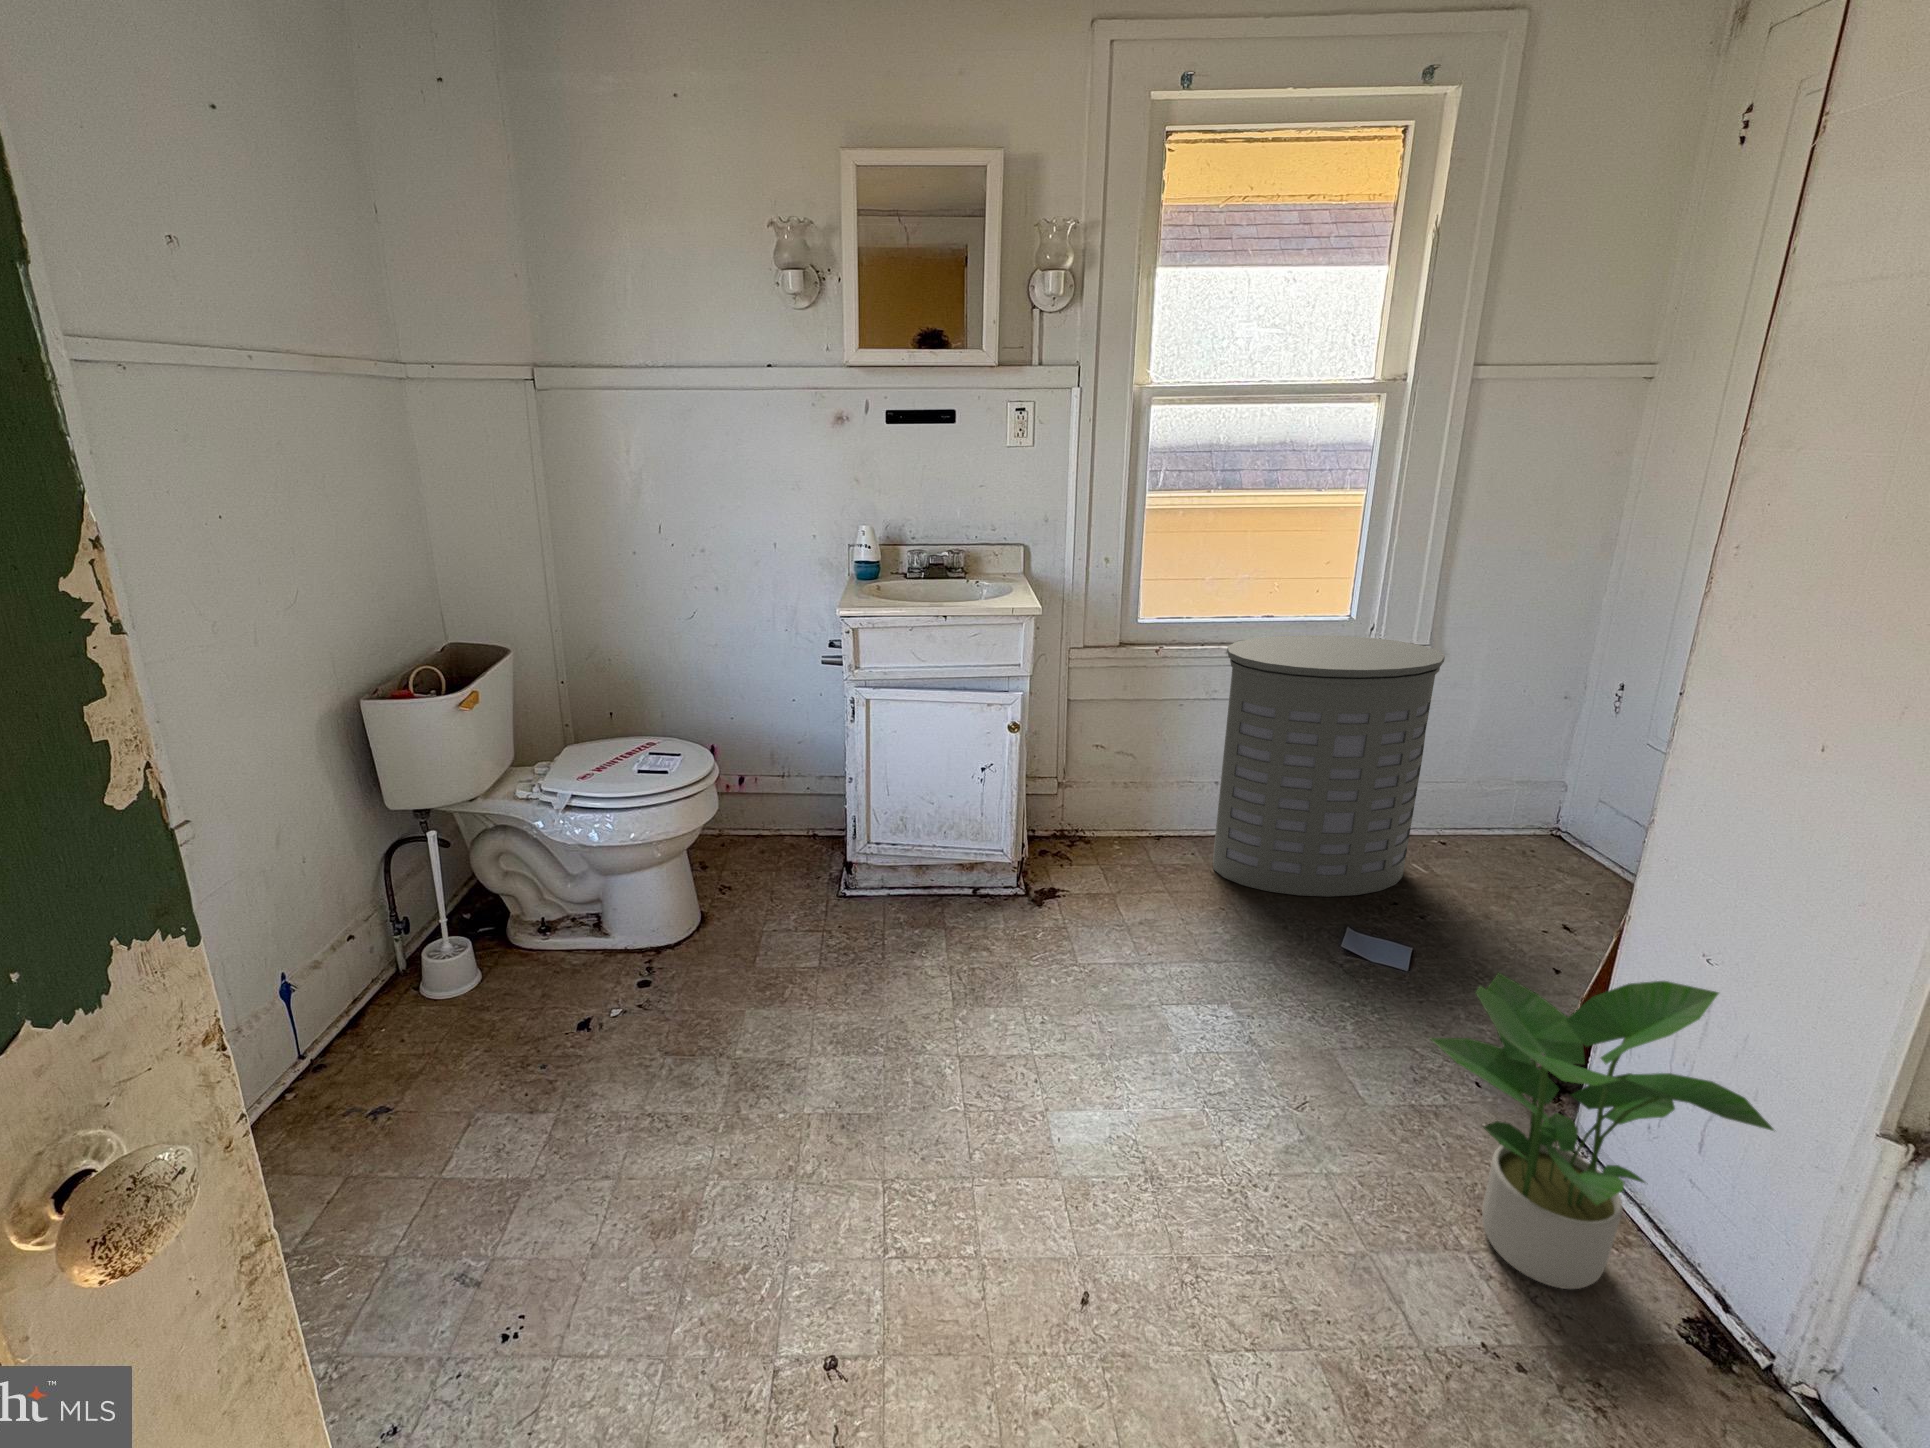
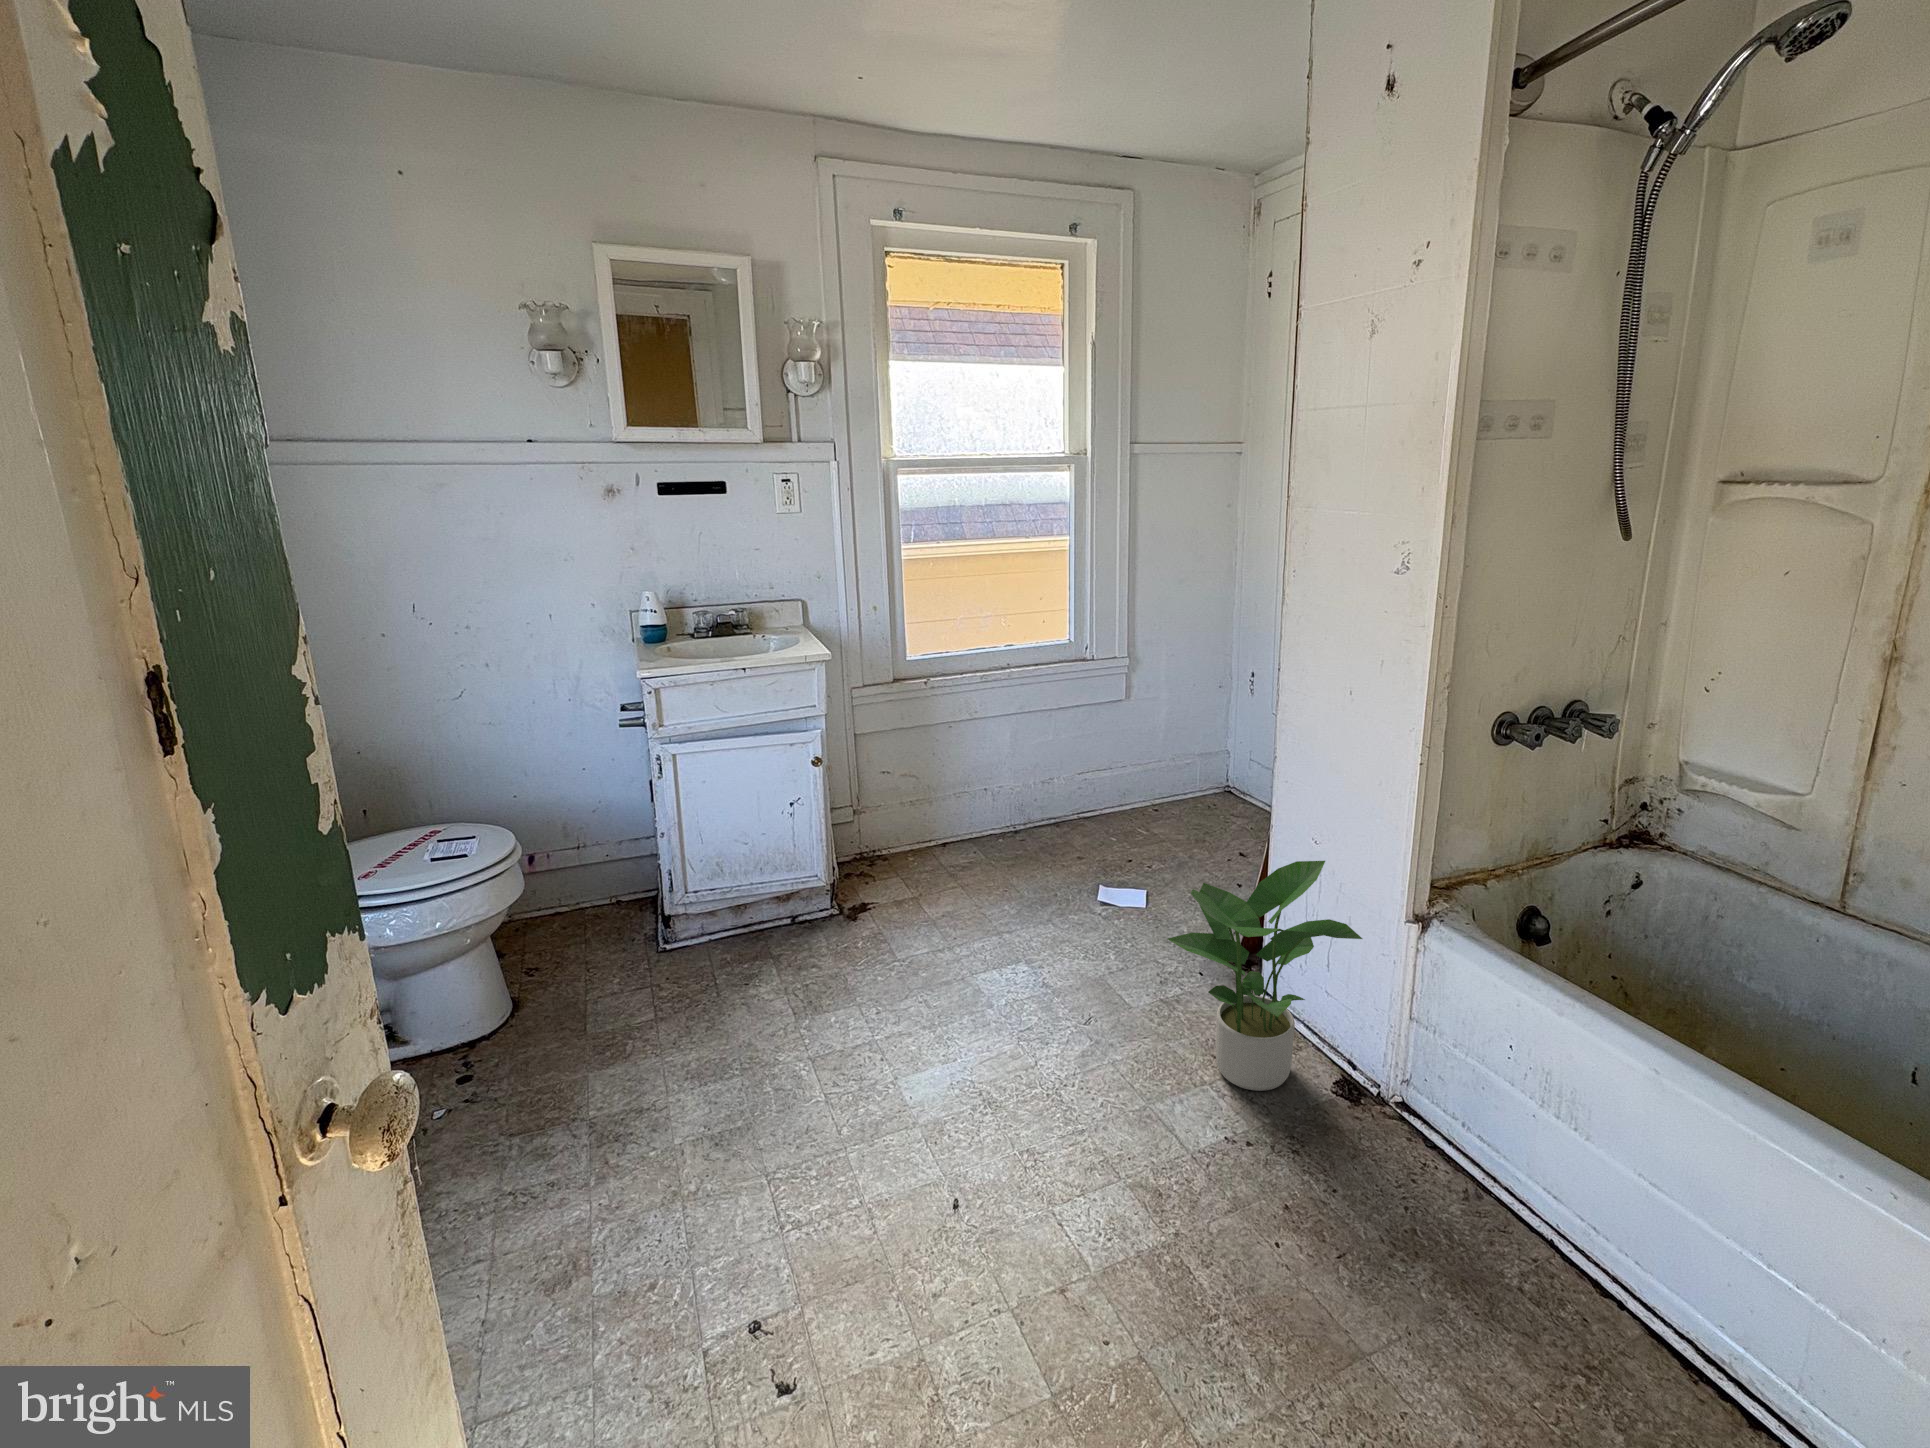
laundry hamper: present [1213,635,1445,897] -> none [982,654,1140,871]

